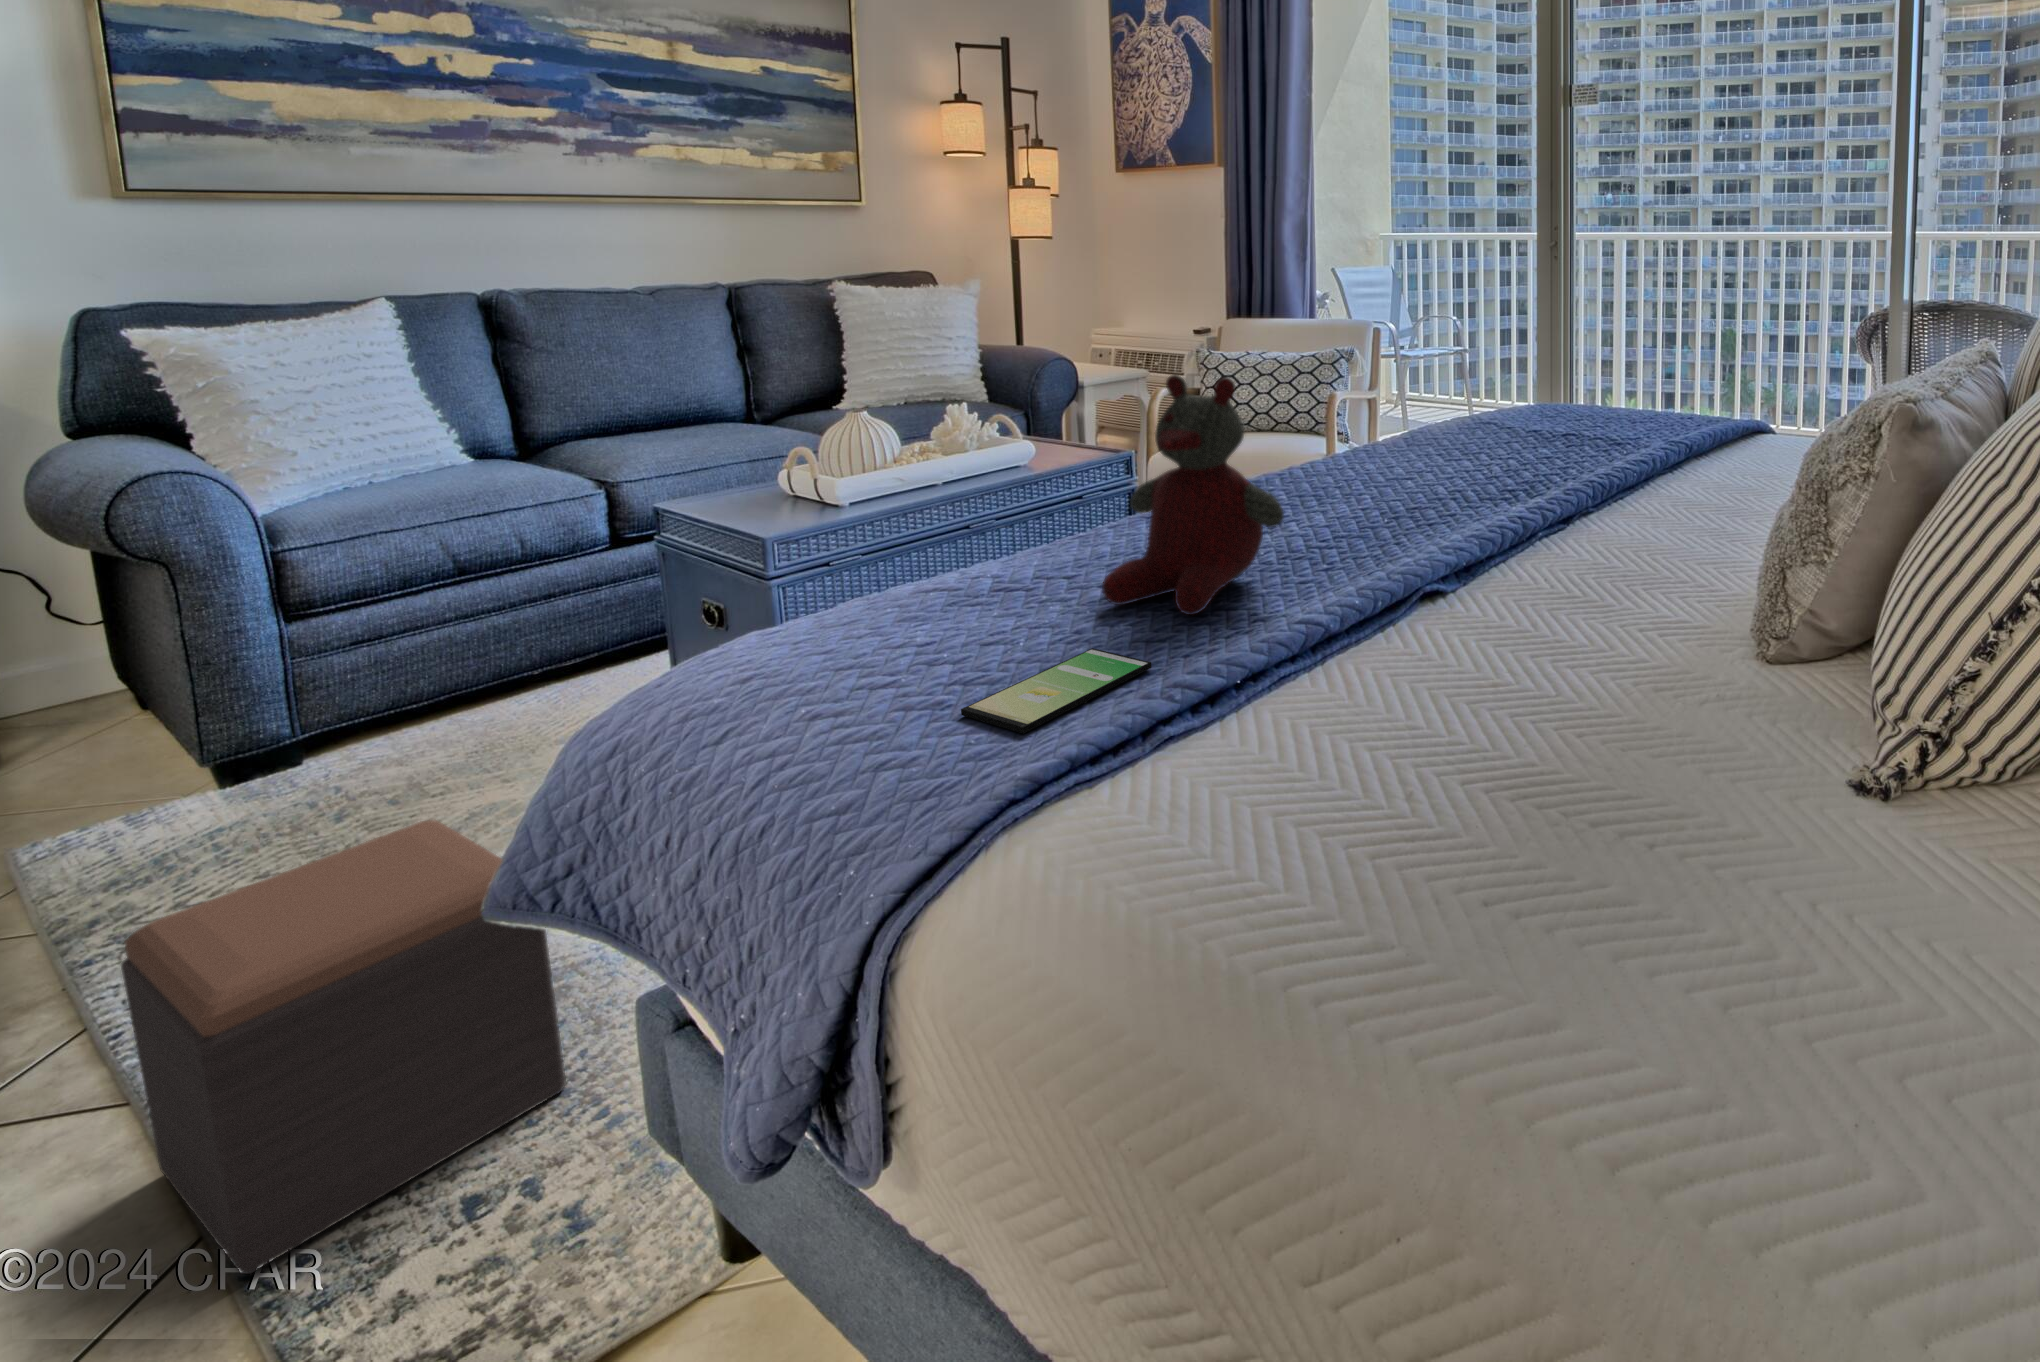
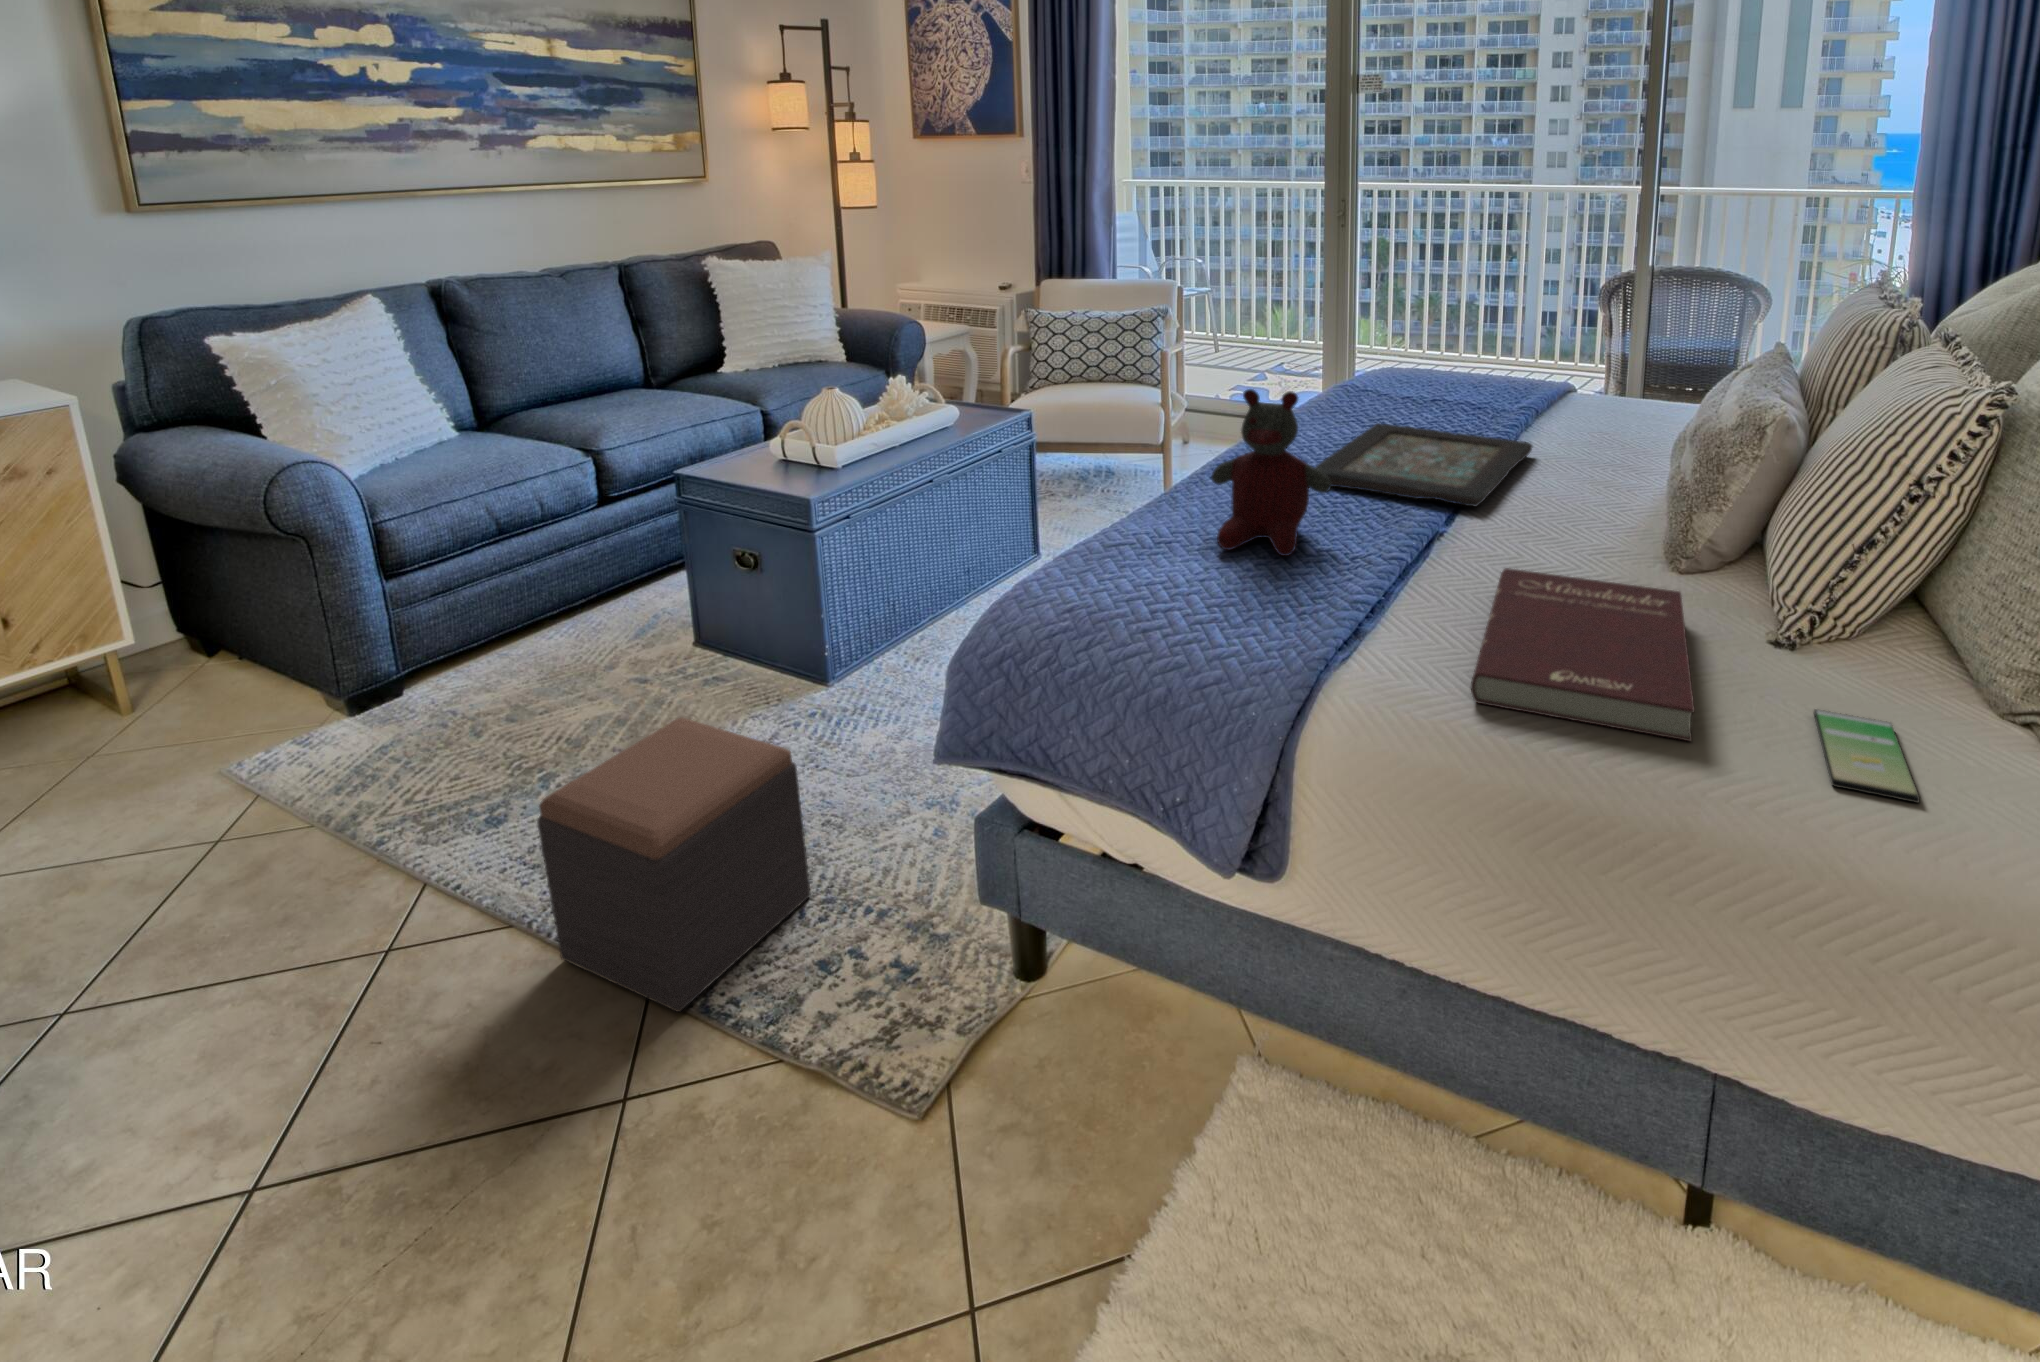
decorative tray: none [1323,459,1660,559] -> present [1316,423,1533,507]
book: none [1252,638,1720,959] -> present [1471,568,1695,741]
smartphone: present [961,648,1151,734] -> present [1814,709,1920,803]

